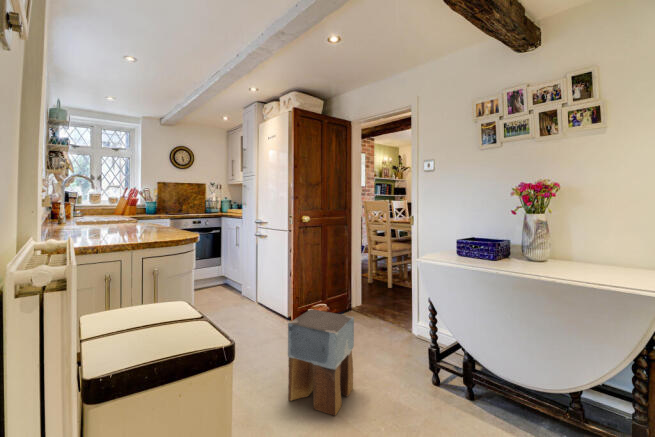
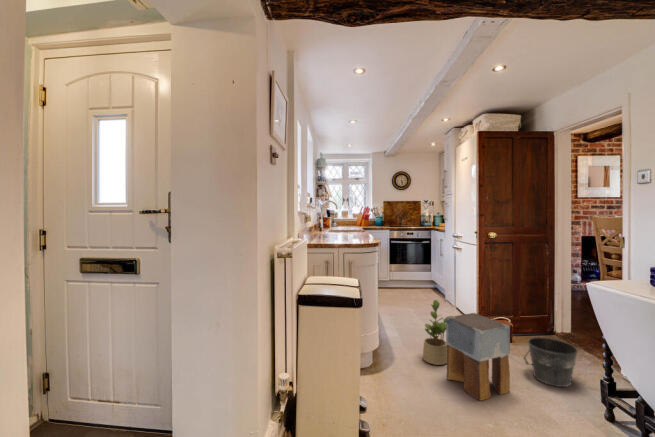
potted plant: none [249,302,283,386] -> present [423,300,451,365]
bucket: none [351,317,395,364] -> present [524,337,578,387]

